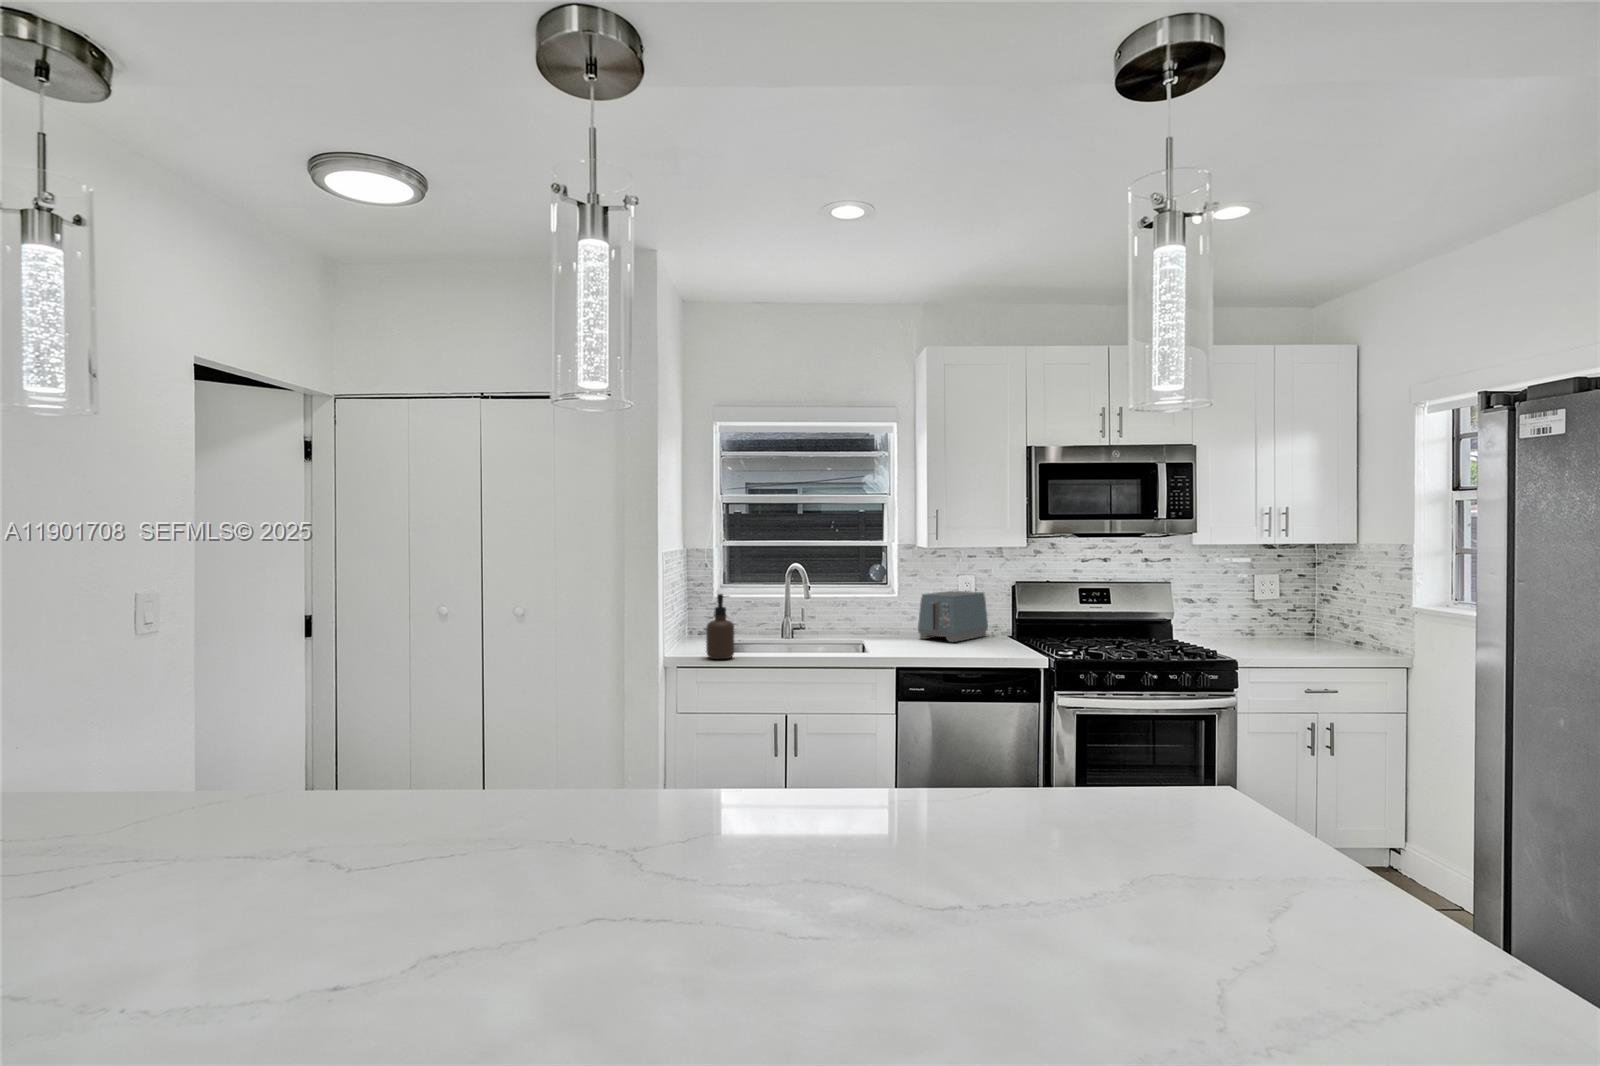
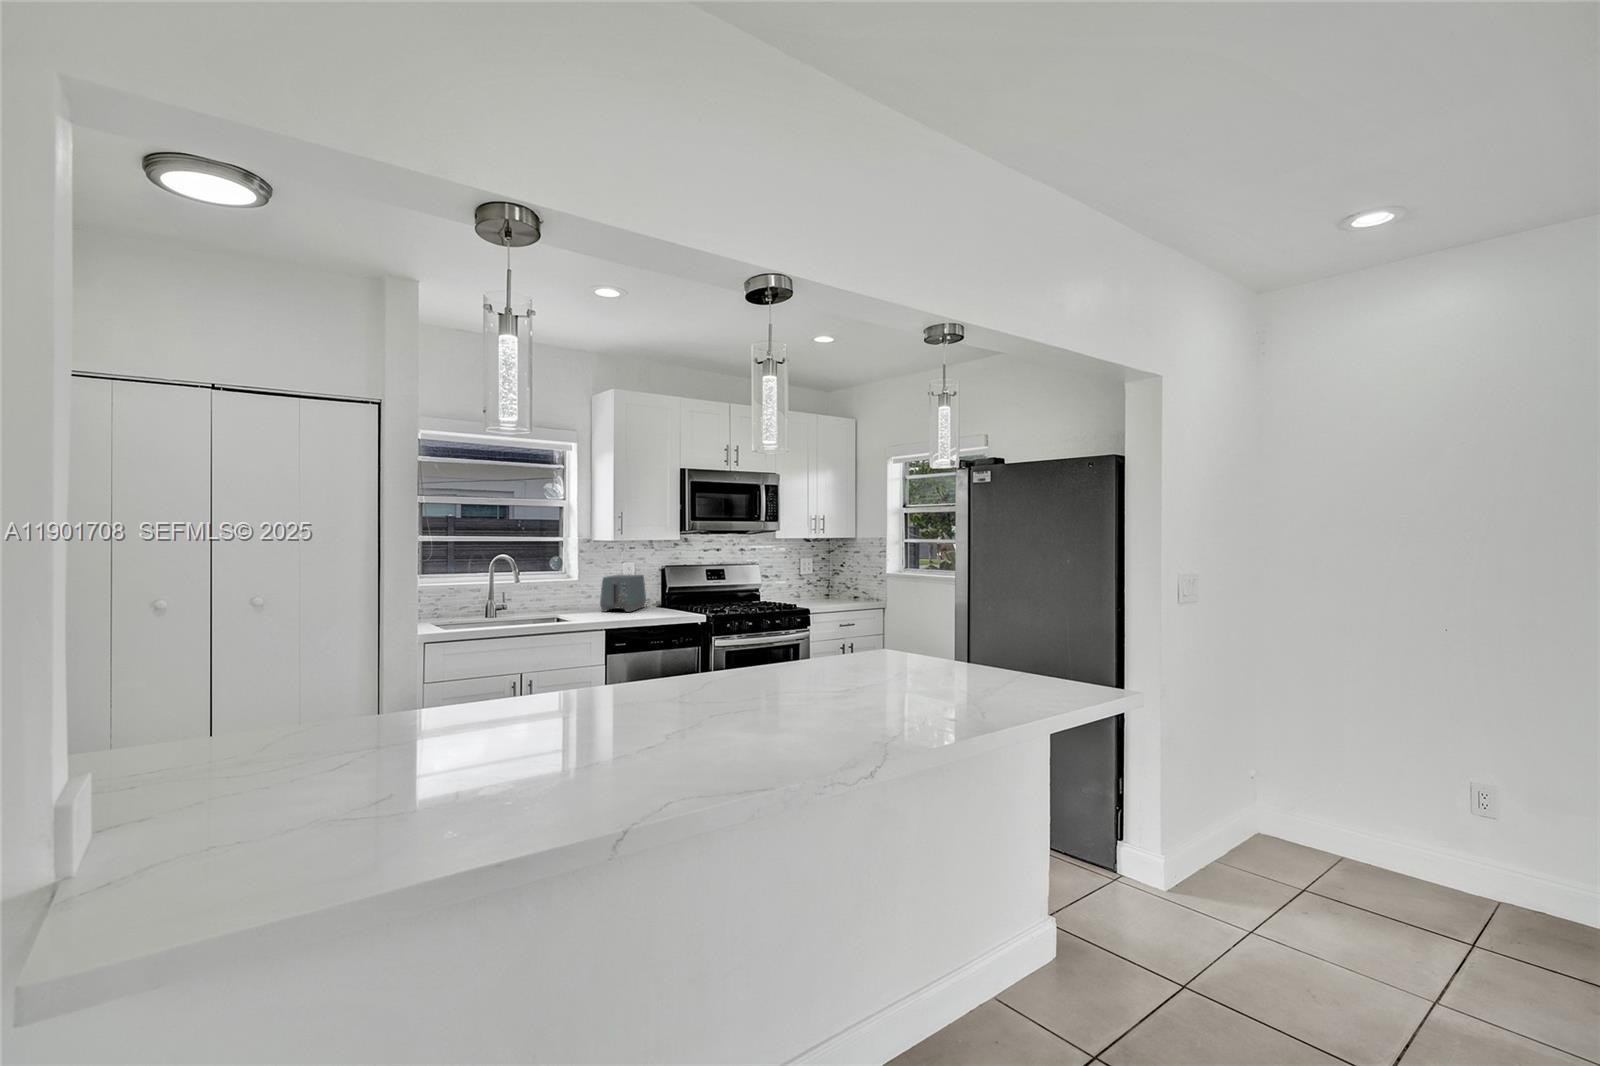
soap dispenser: present [706,594,734,659] -> none [455,580,481,635]

